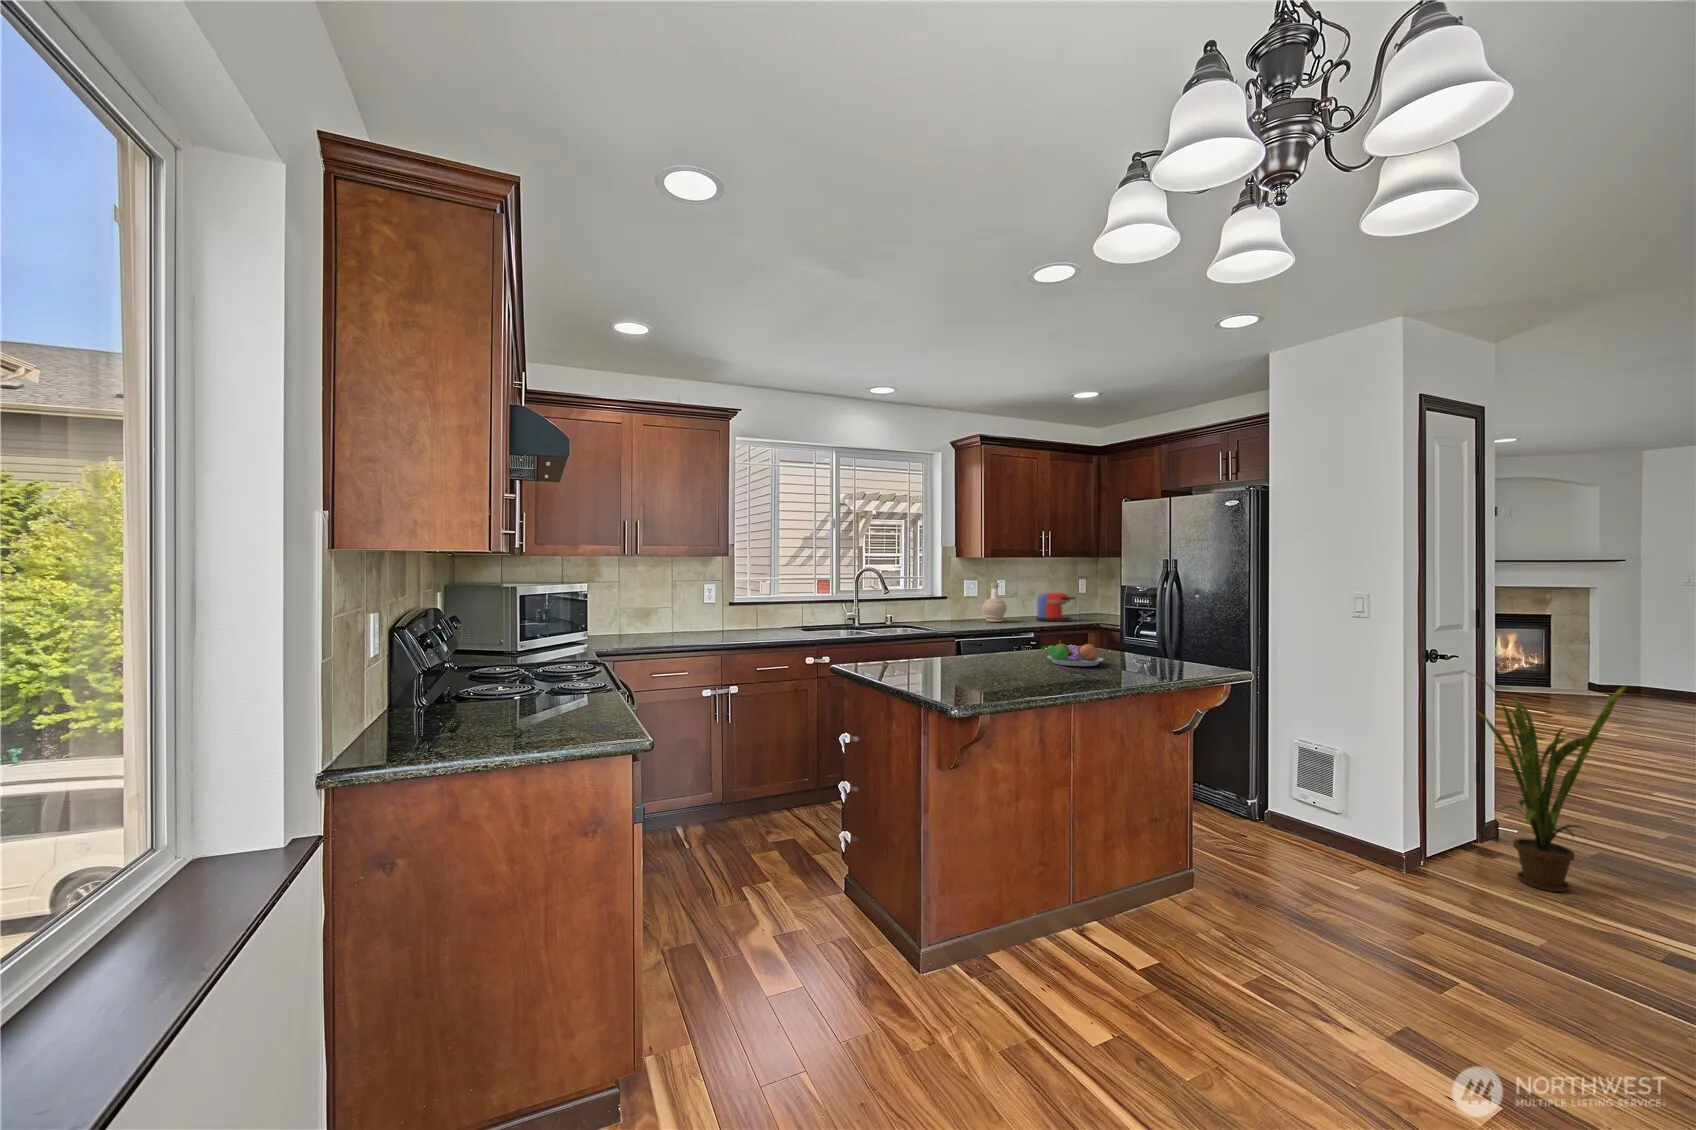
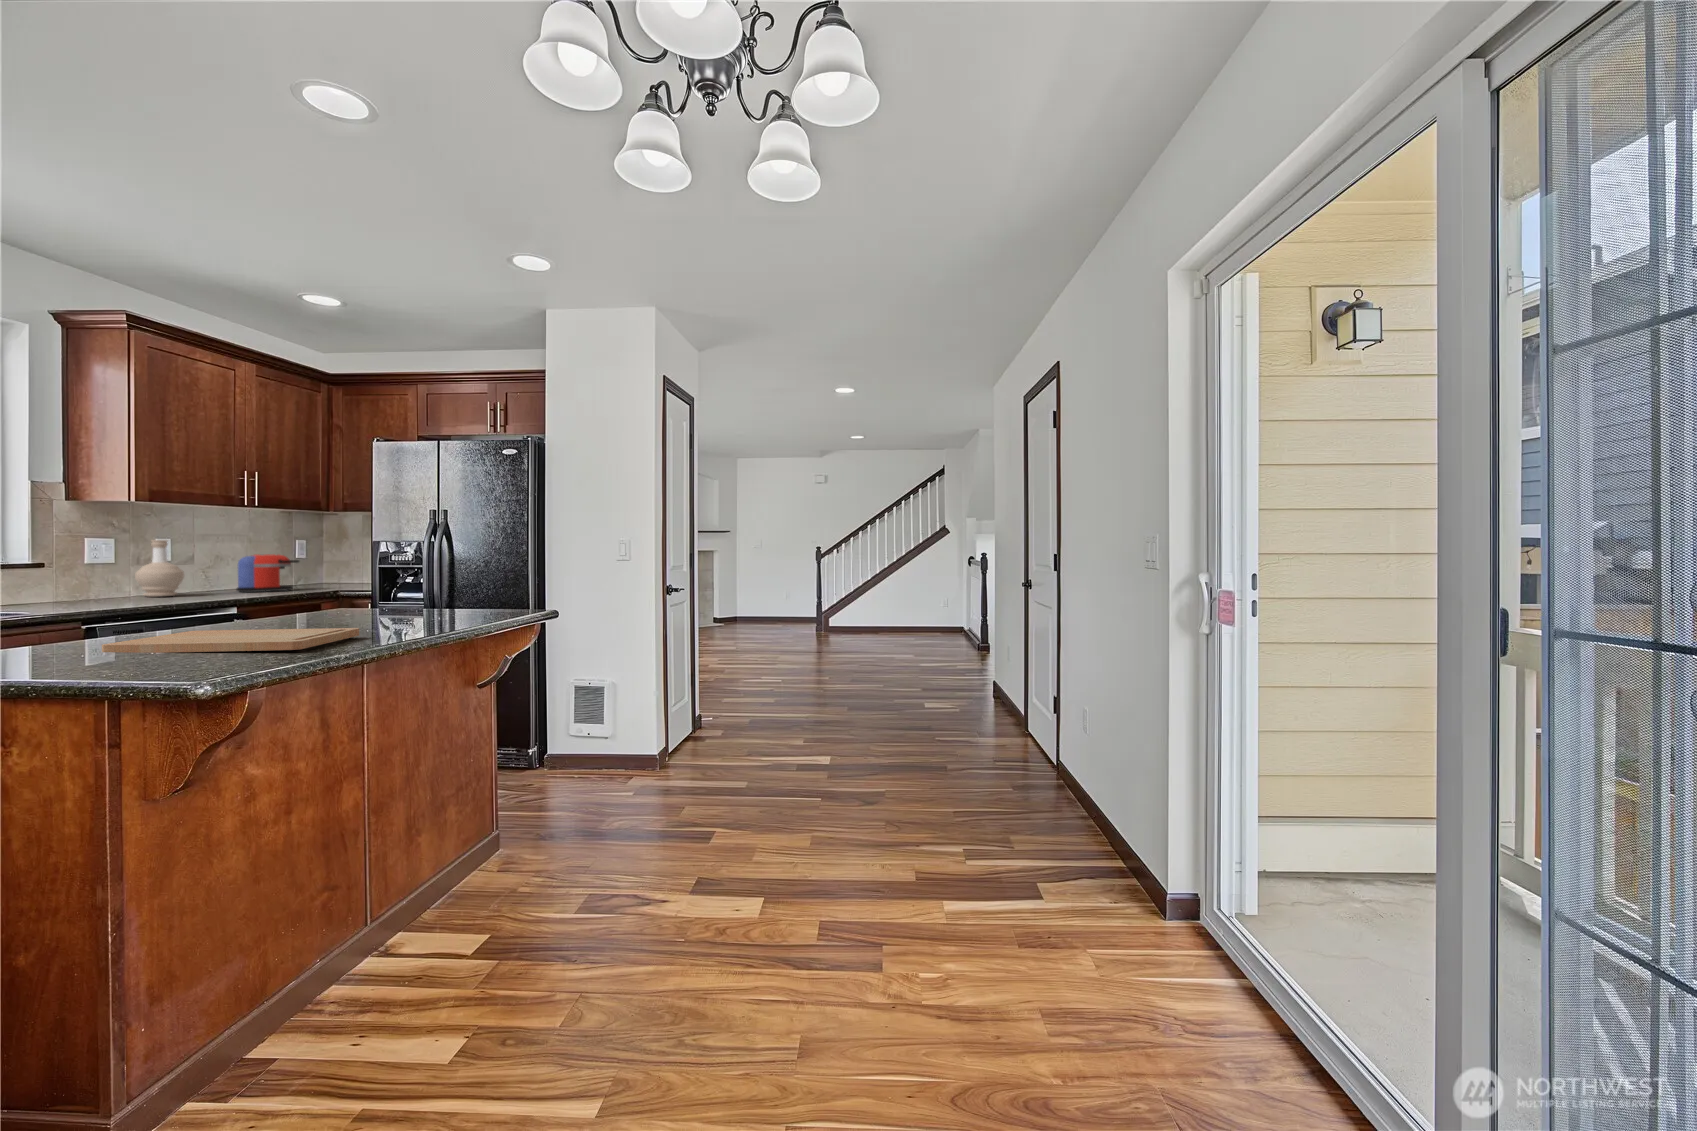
fruit bowl: present [1041,640,1103,666] -> none [297,595,391,626]
cutting board: none [937,661,1069,686] -> present [102,628,359,653]
house plant: present [1470,674,1626,892] -> none [684,600,772,751]

